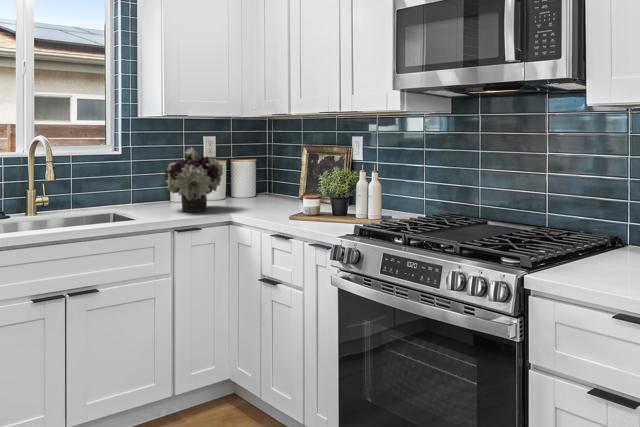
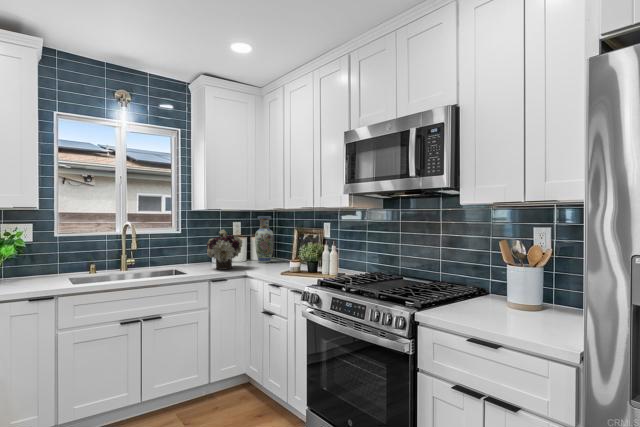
vase: none [240,127,270,201] -> present [255,216,274,263]

